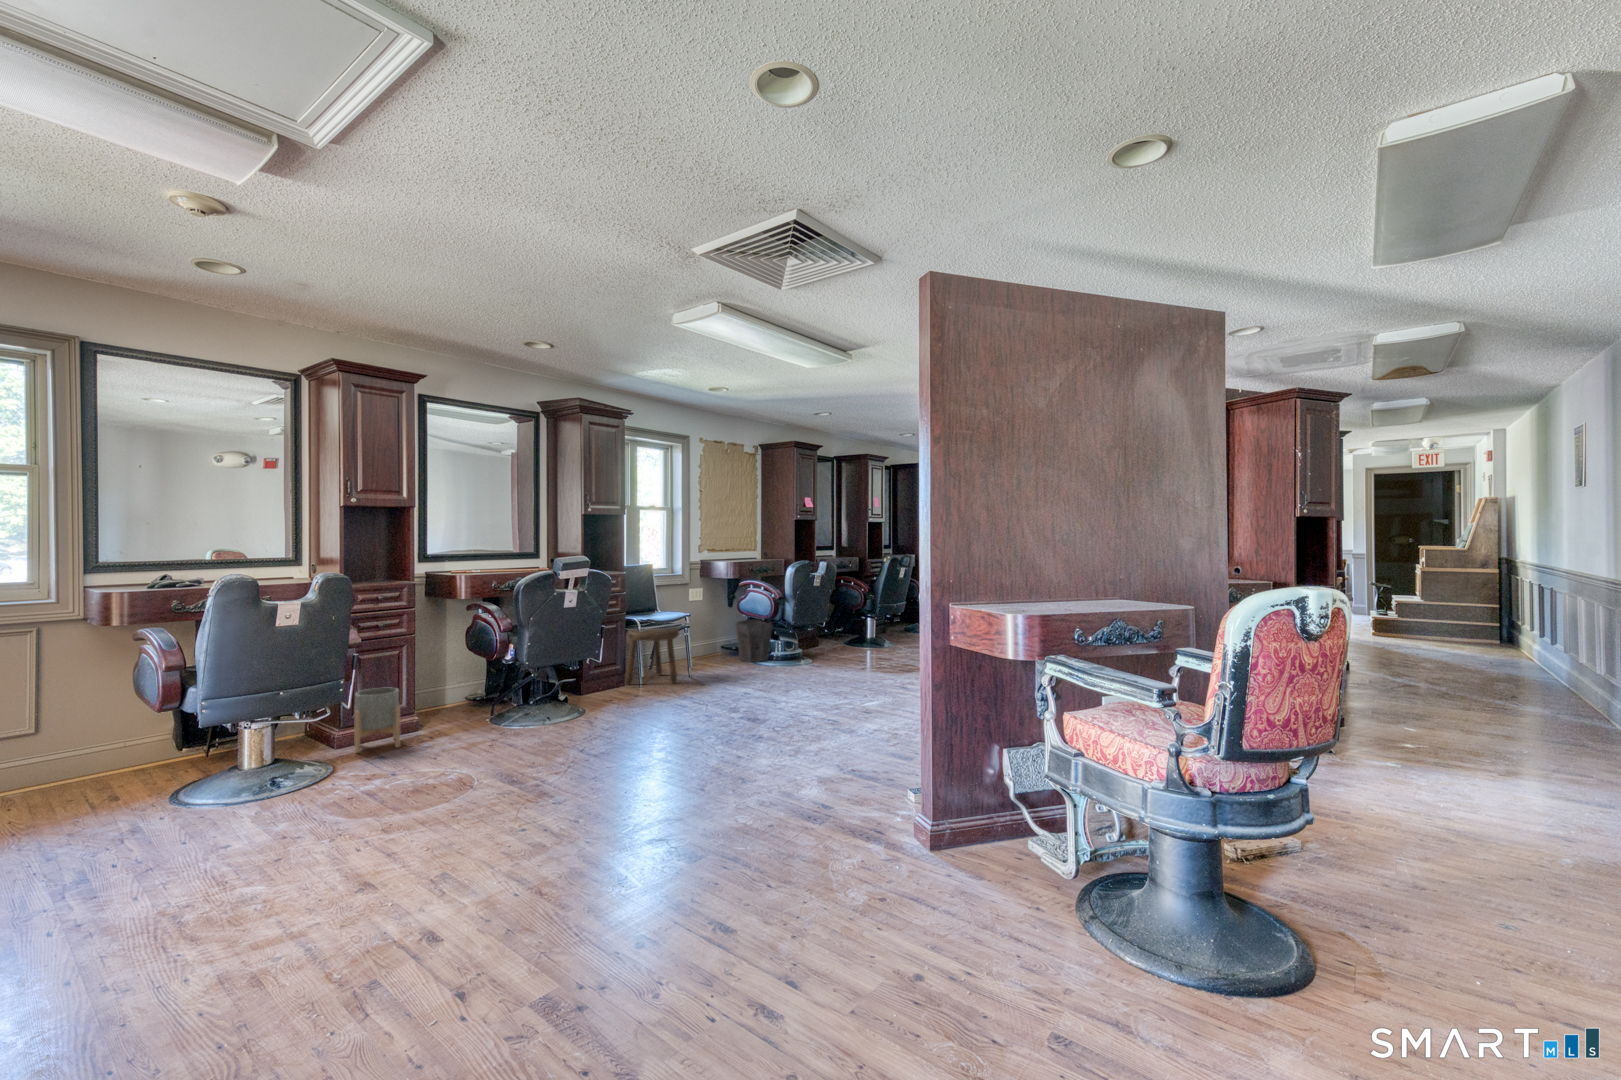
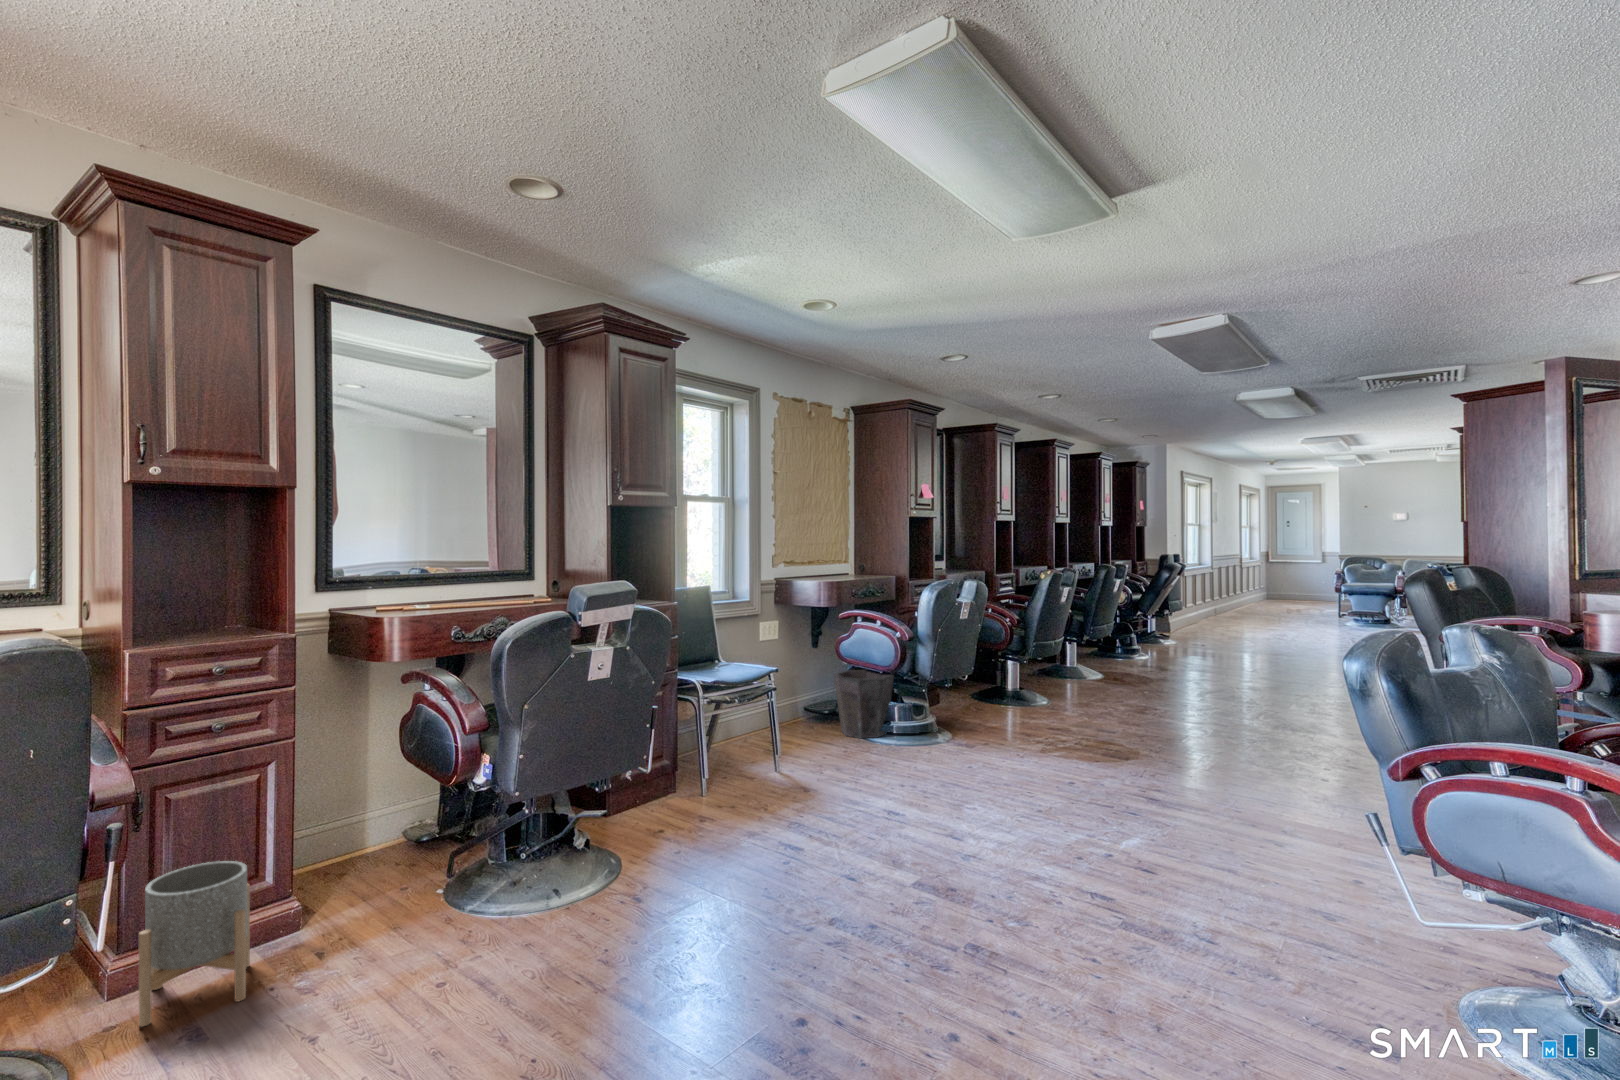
stool: present [625,627,679,684] -> none [679,690,765,792]

